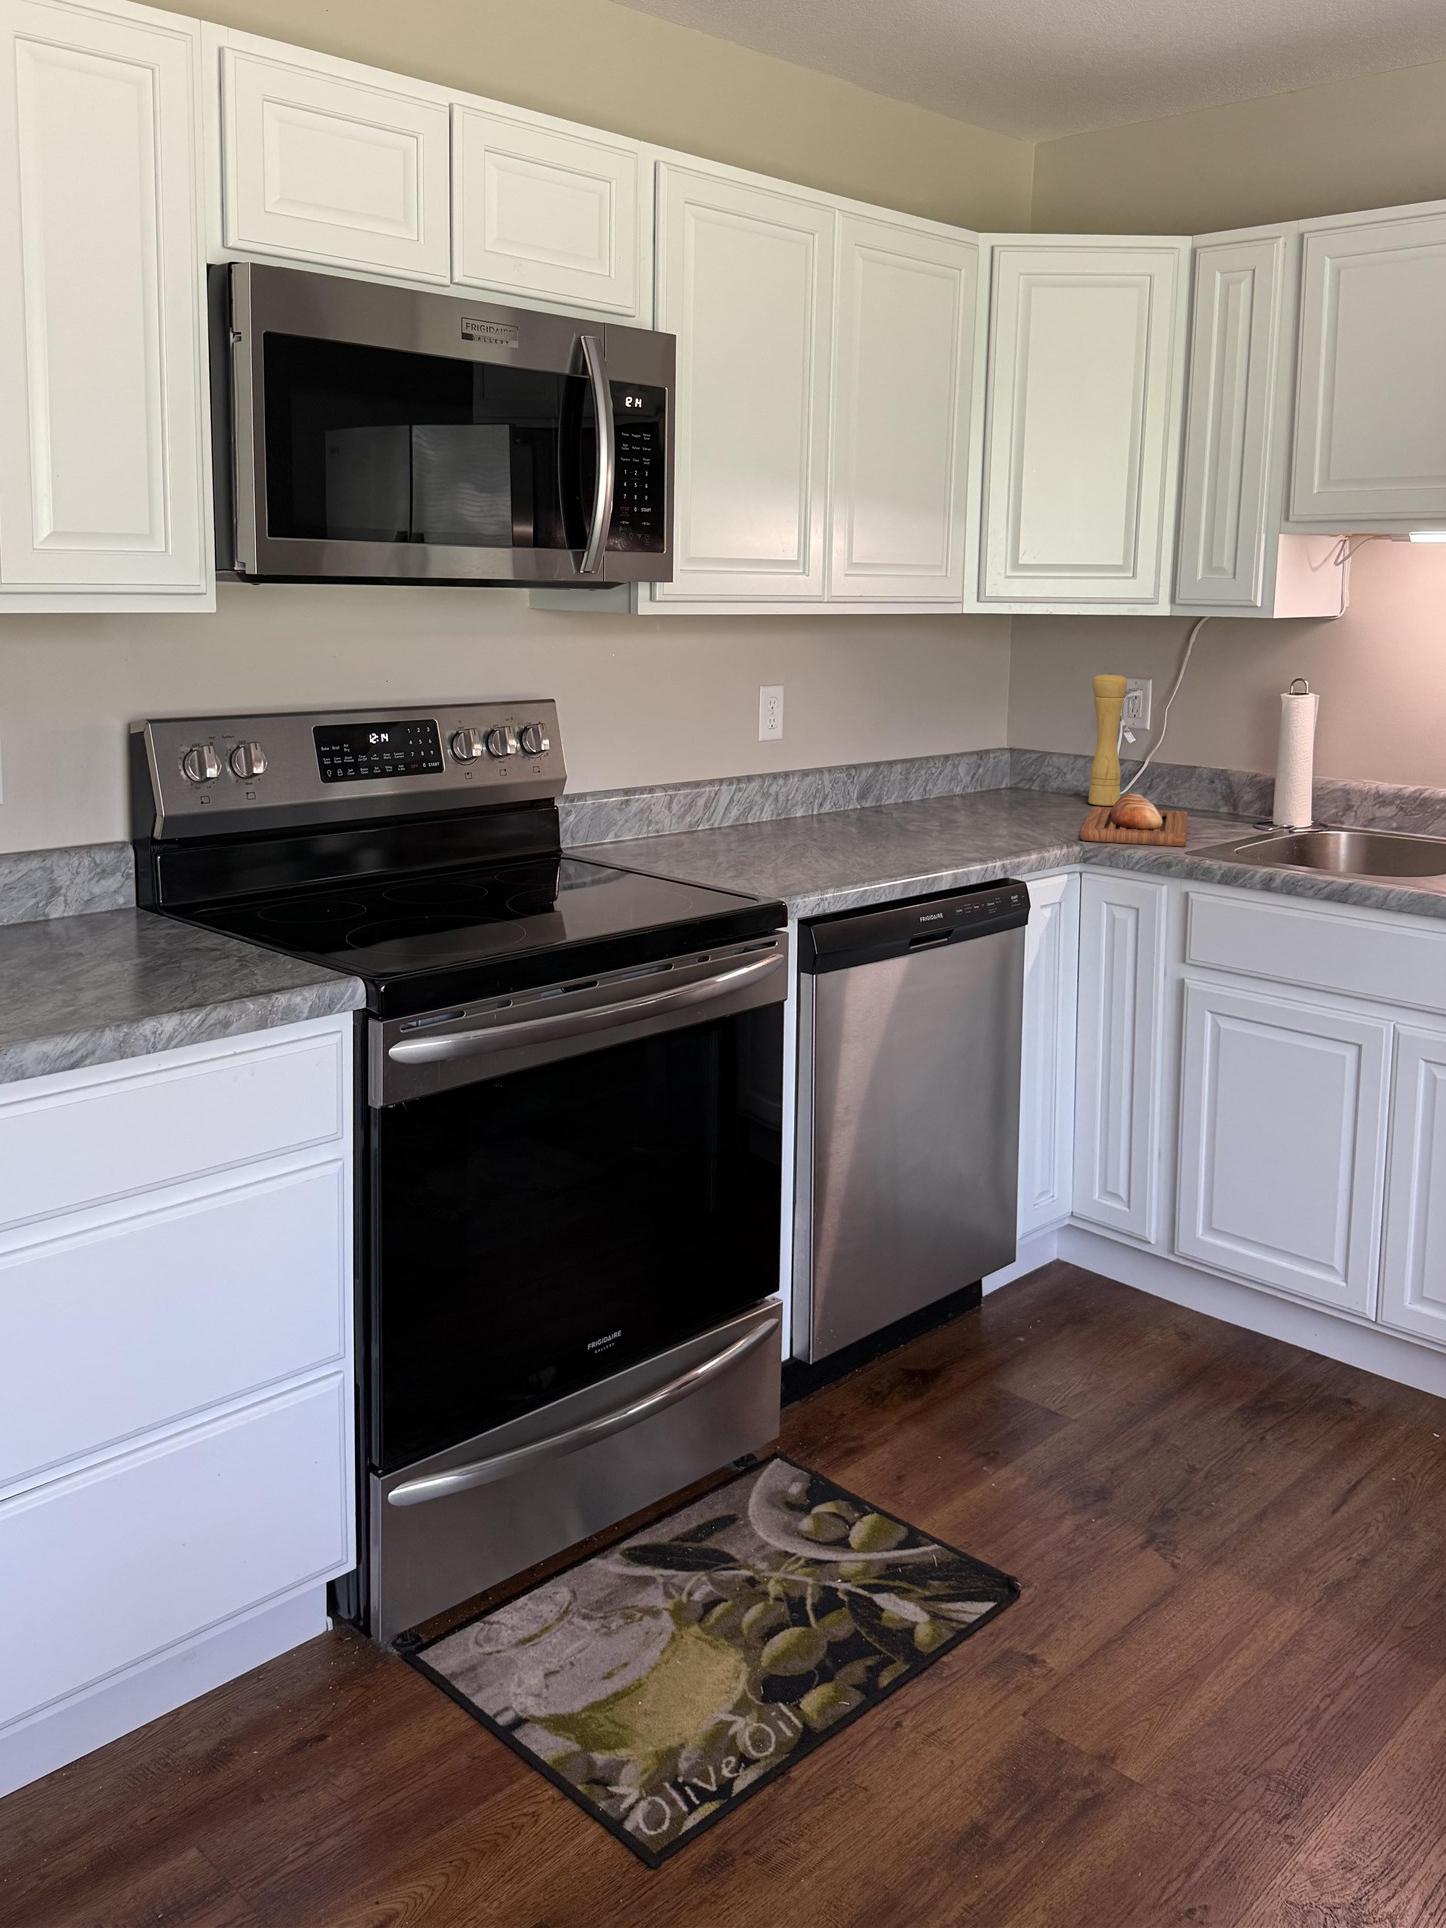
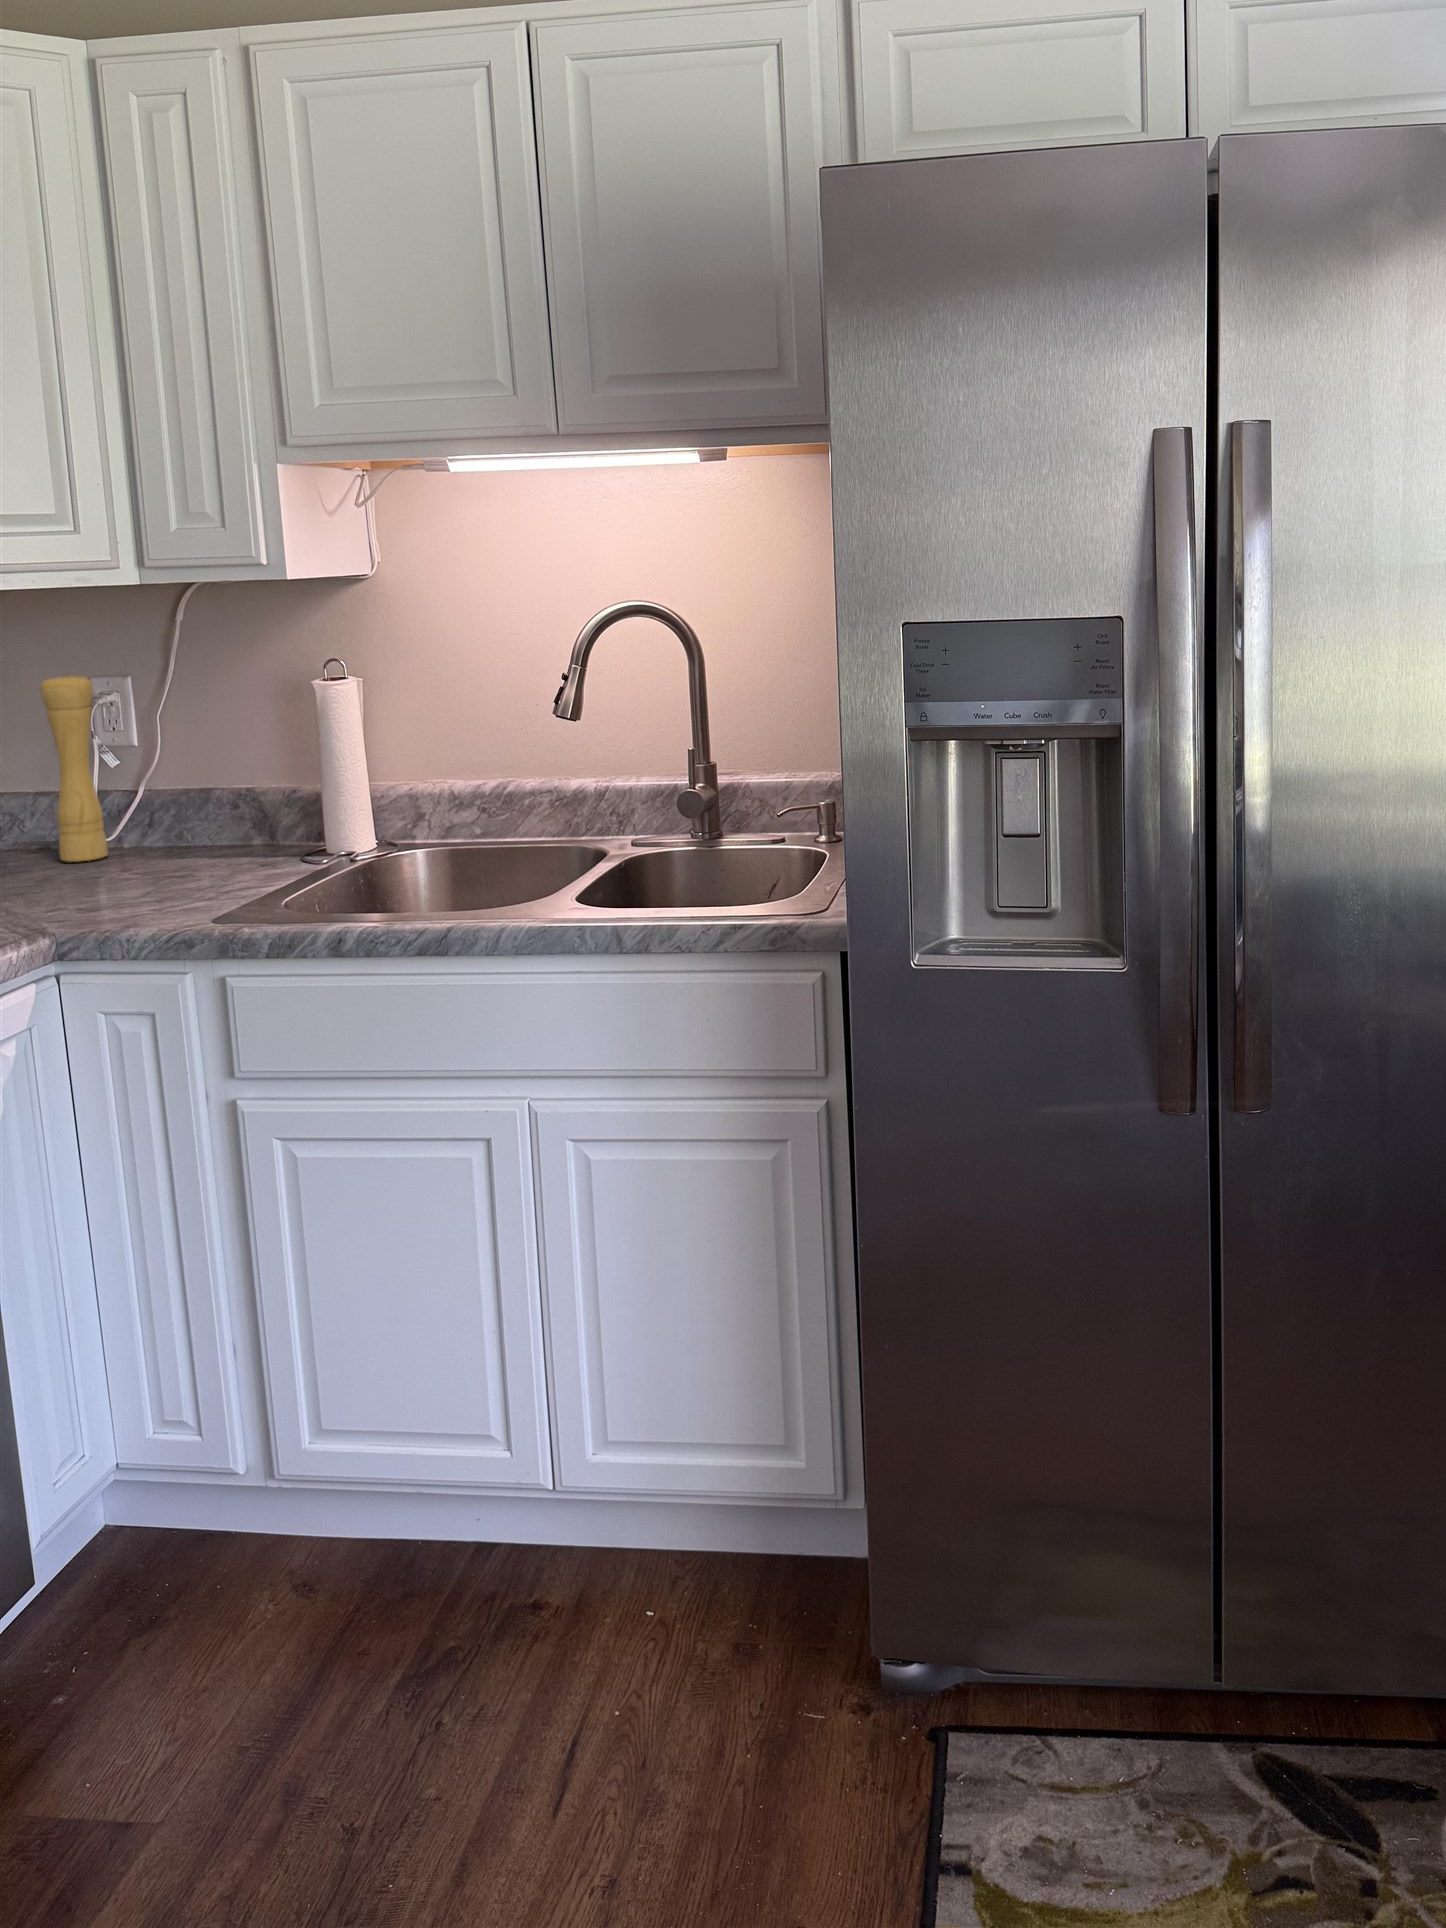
bread loaf: present [1080,793,1188,846] -> none [45,842,210,928]

